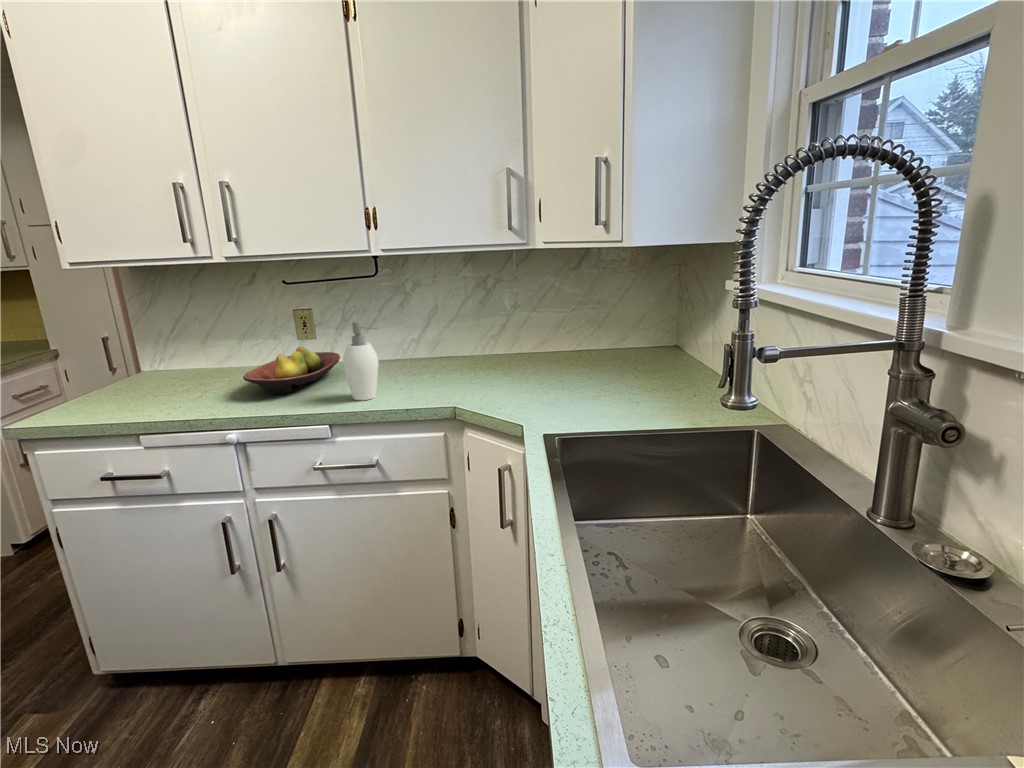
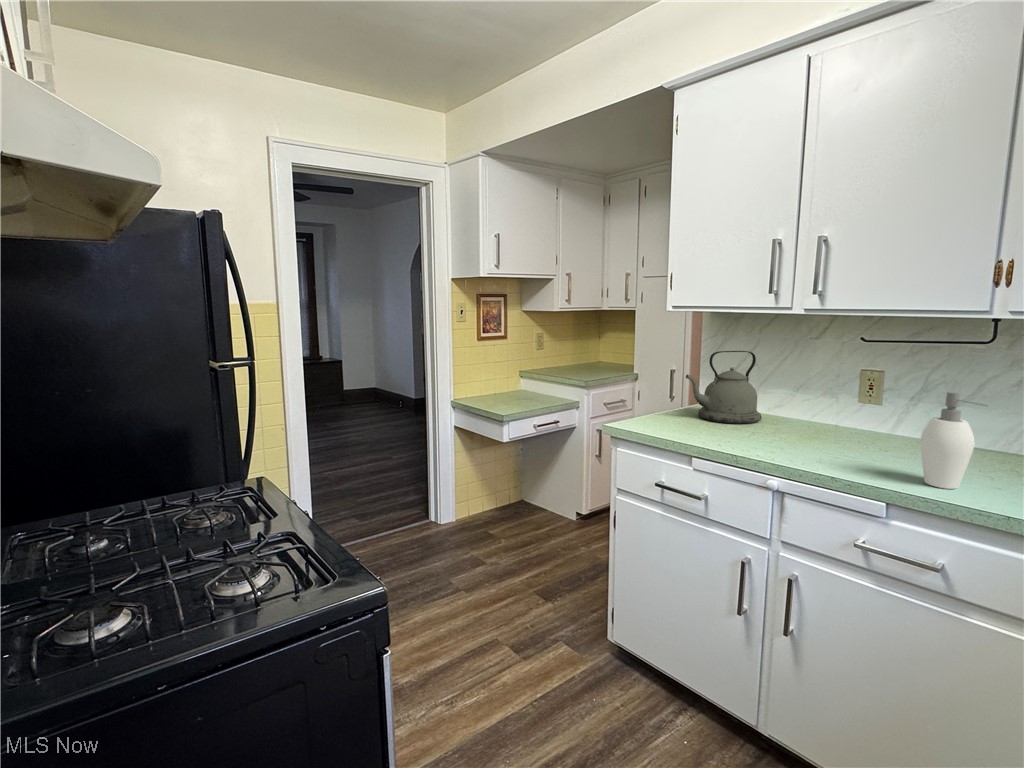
kettle: none [110,306,214,389] -> present [686,351,761,424]
fruit bowl: present [243,347,340,395] -> none [794,409,910,455]

